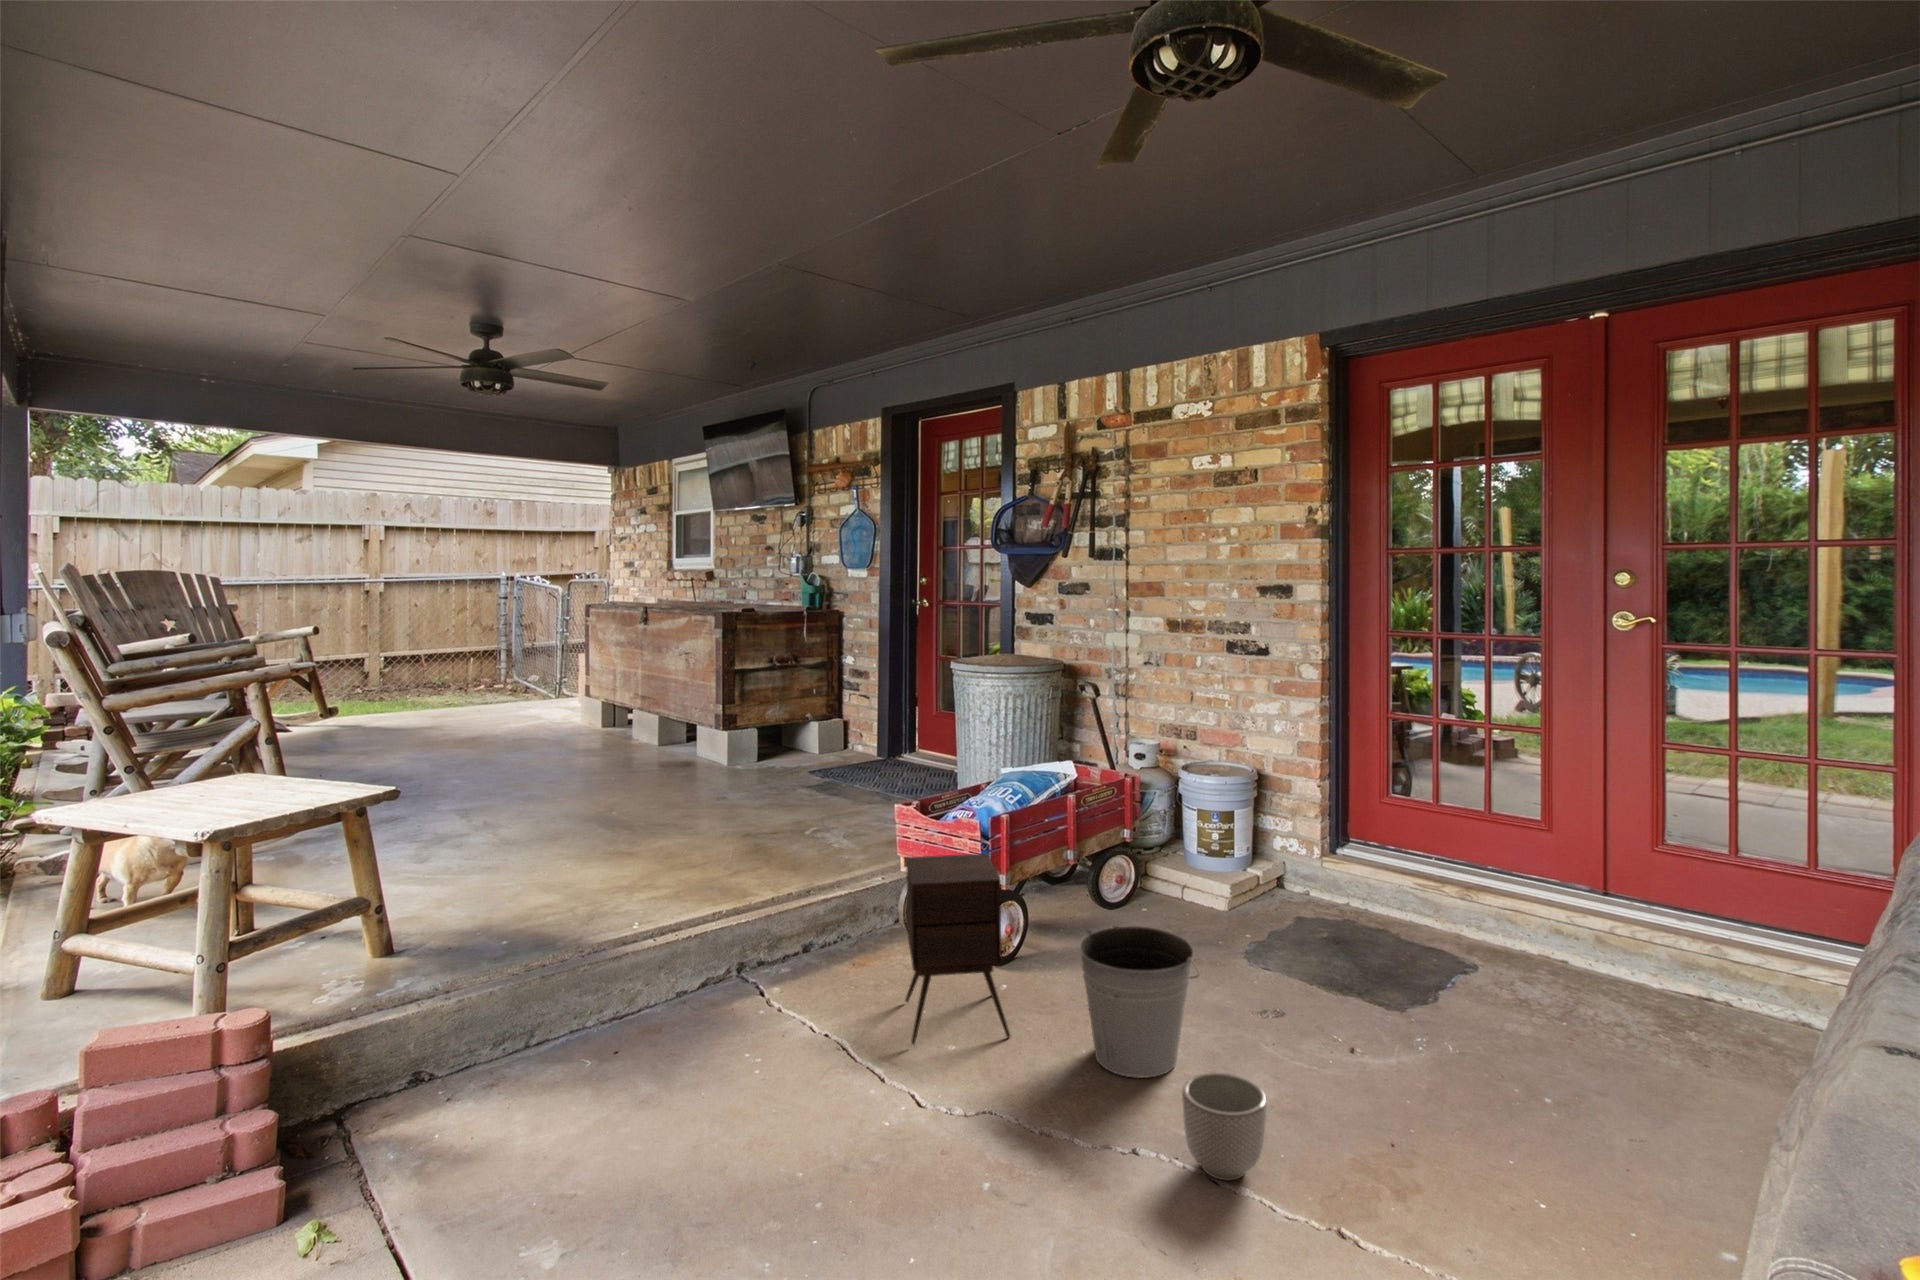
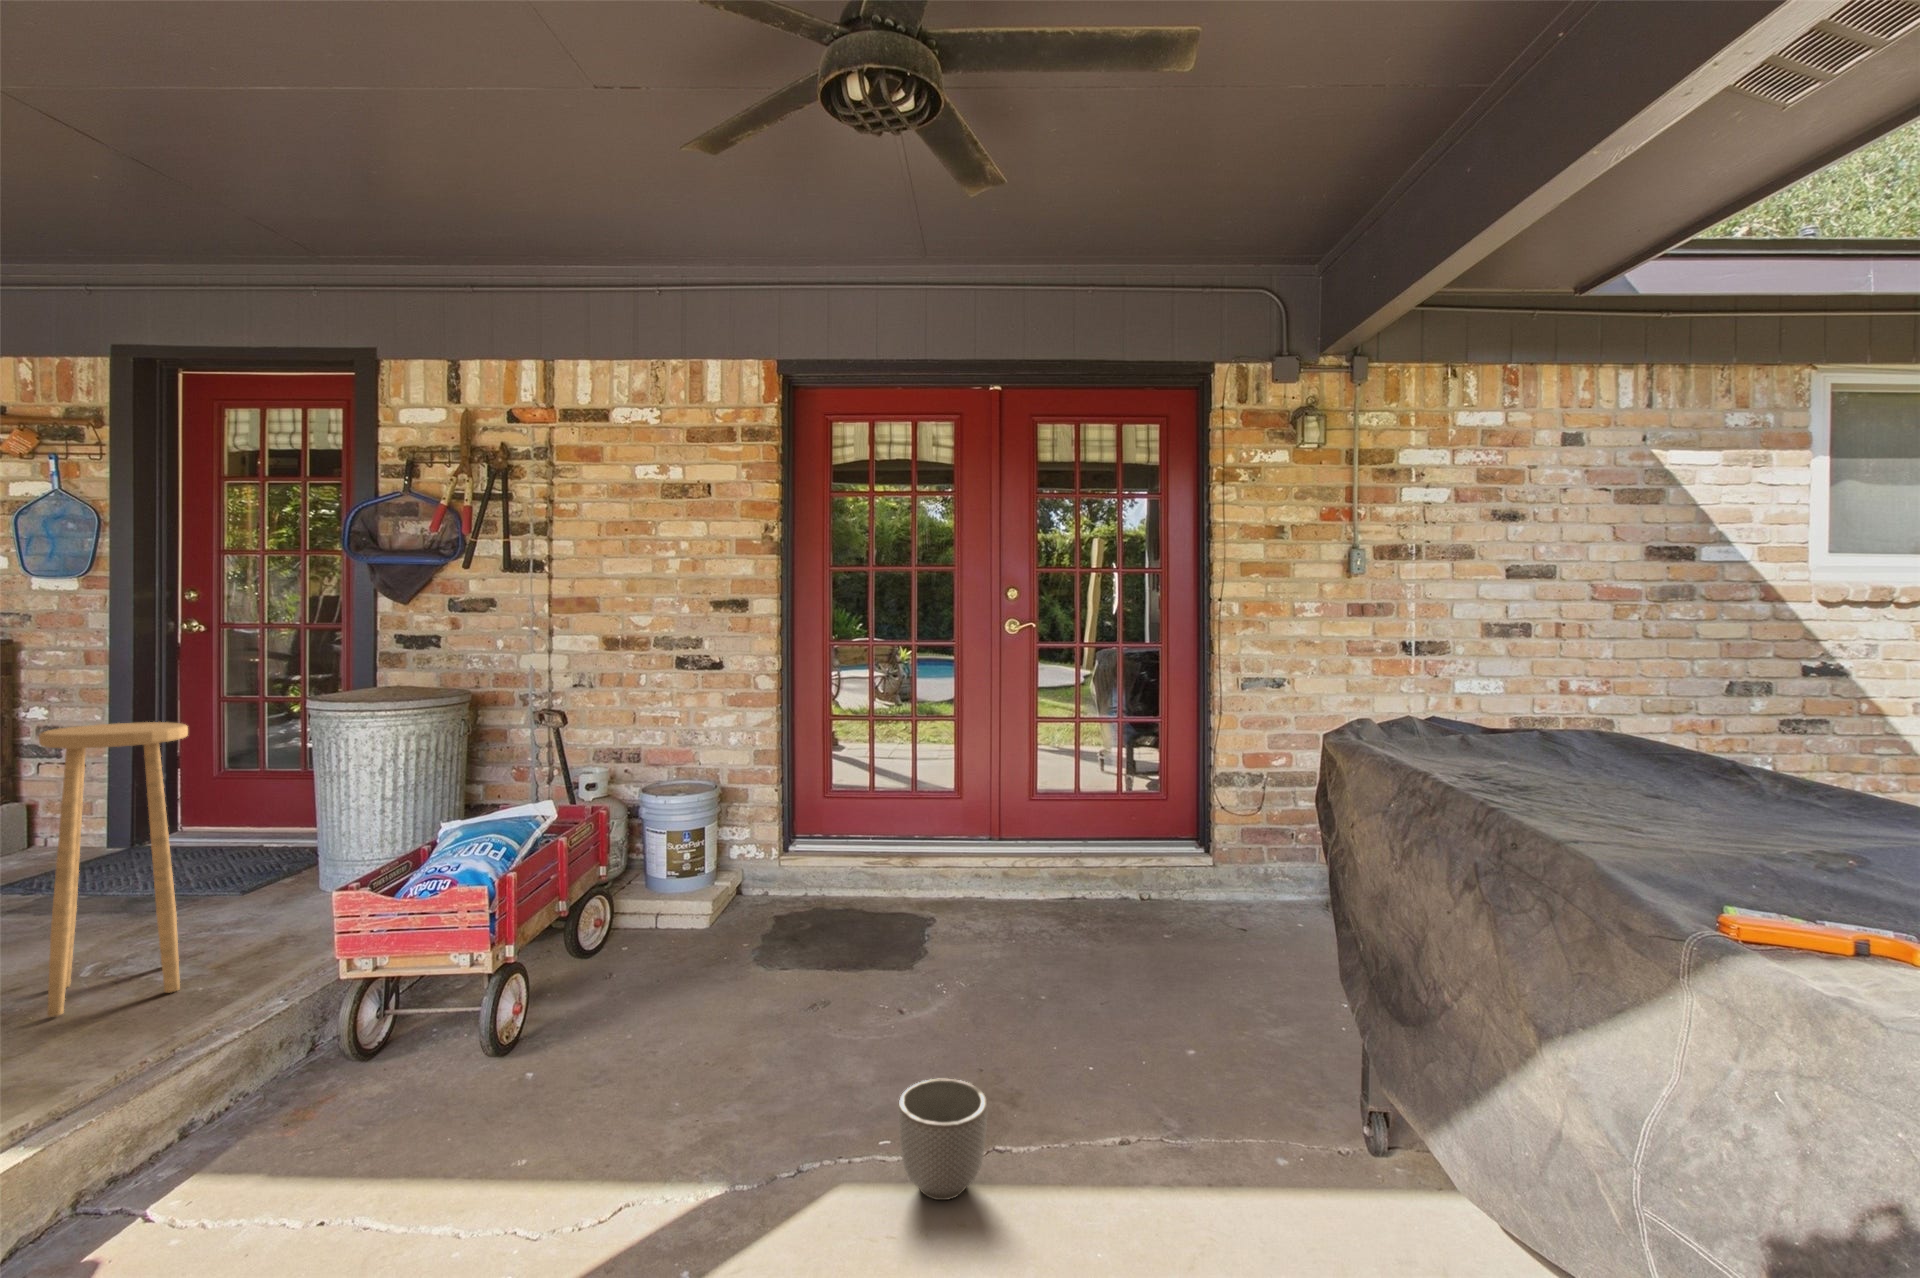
stool: none [793,681,865,859] -> present [39,722,188,1017]
side table: present [905,854,1010,1045] -> none [394,917,593,1220]
bucket: present [1079,926,1199,1078] -> none [689,956,834,1139]

